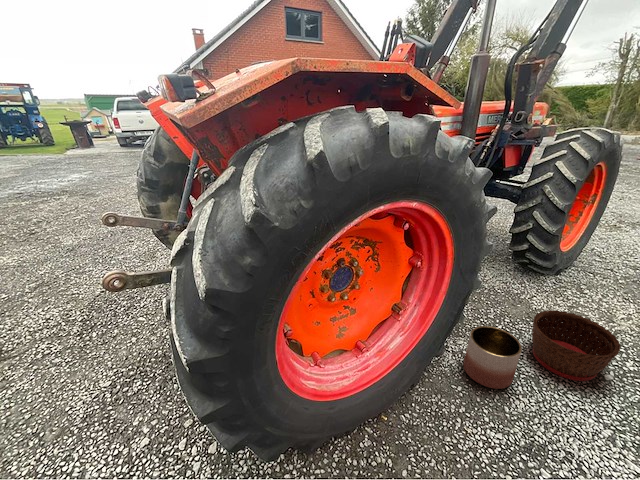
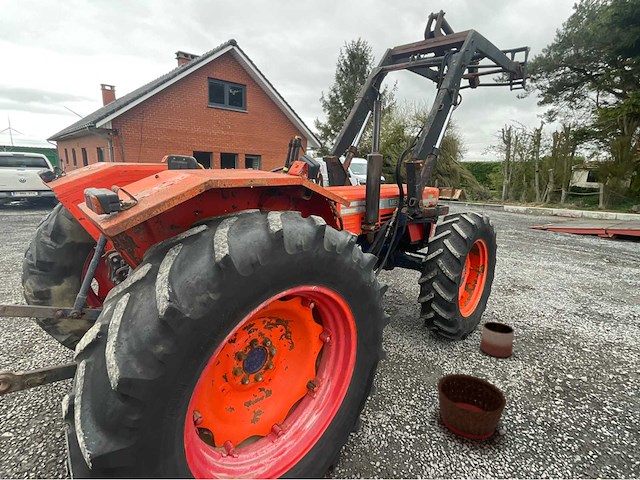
planter: present [464,326,522,389] -> present [480,322,514,357]

